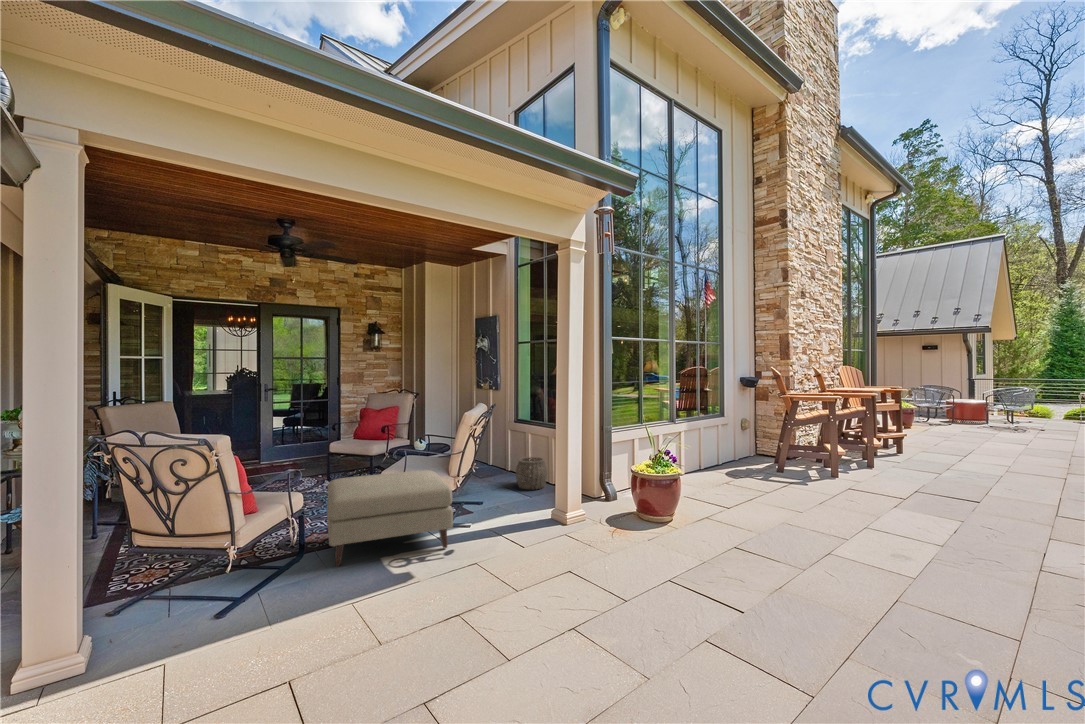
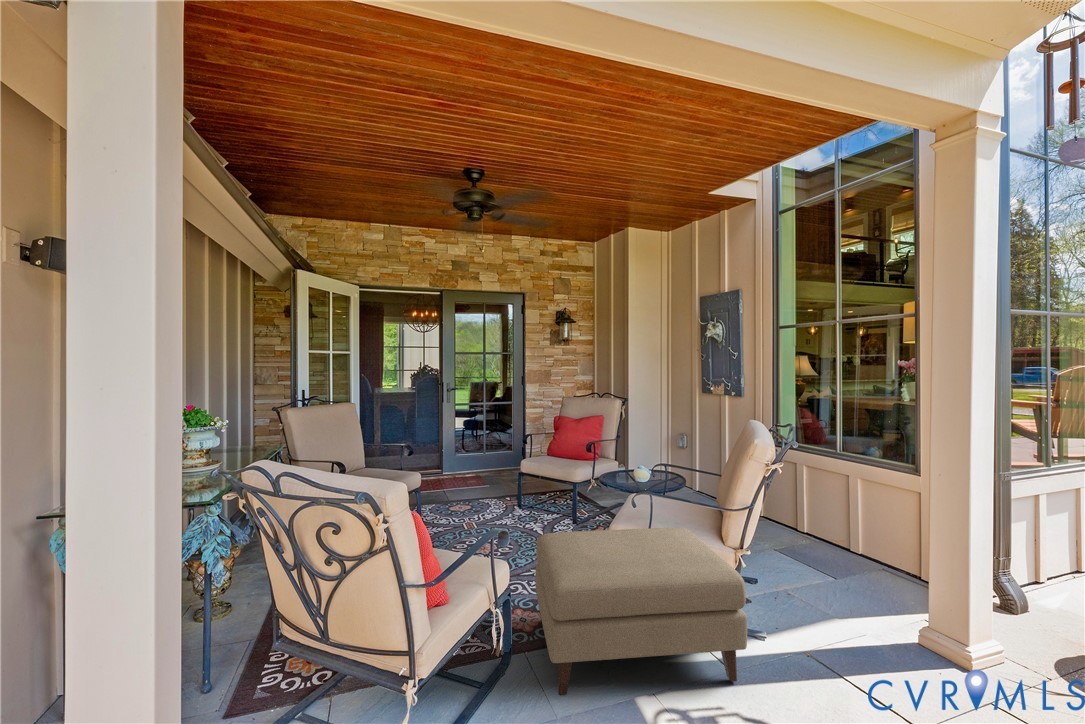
woven basket: present [516,457,548,490] -> none [782,499,840,554]

